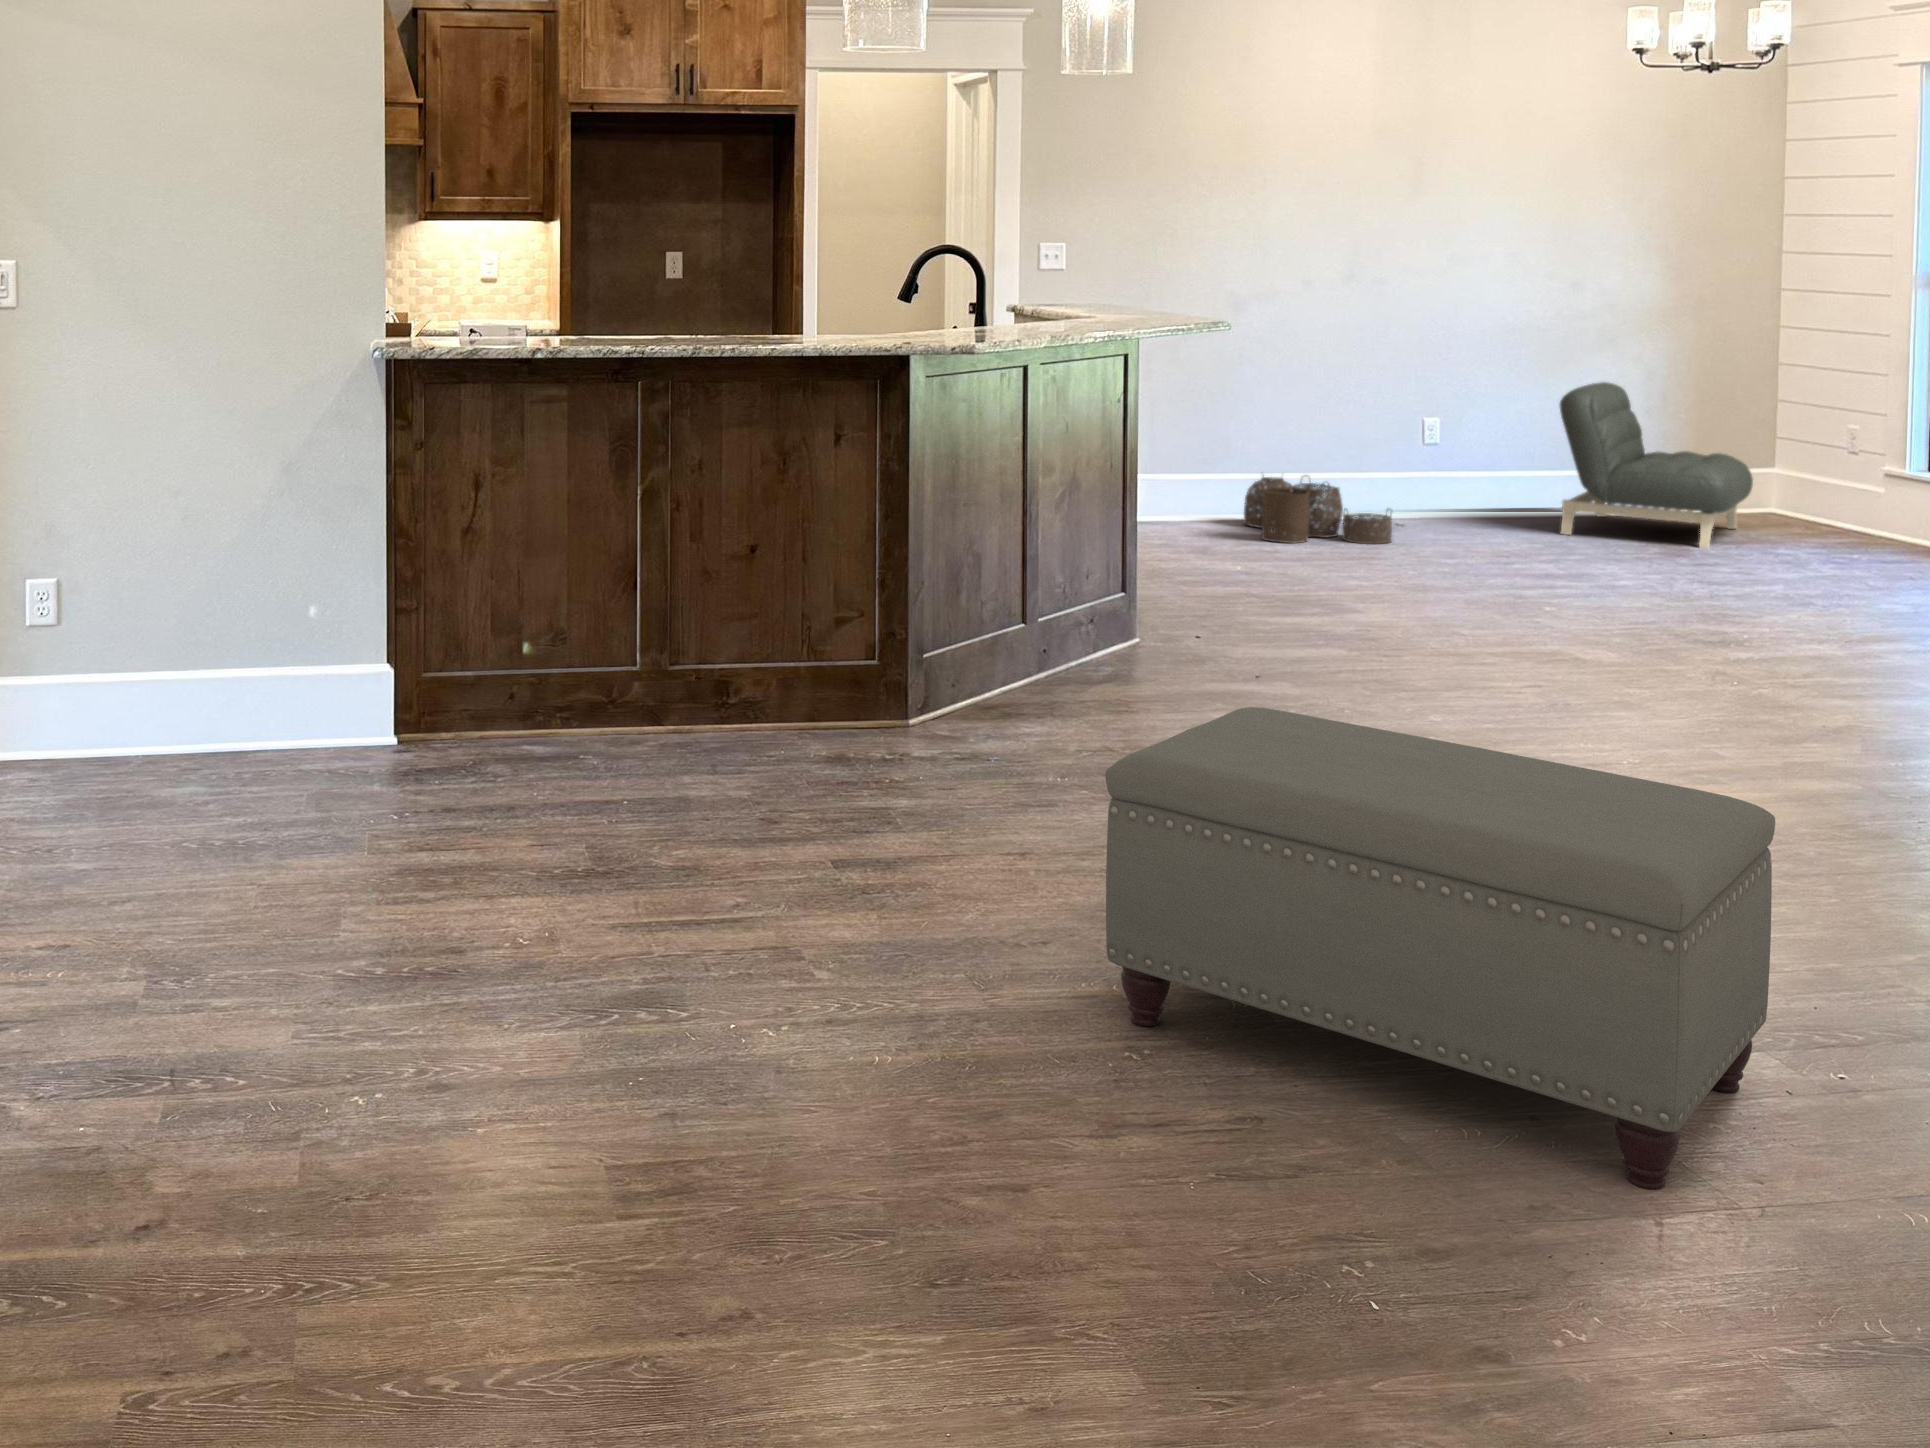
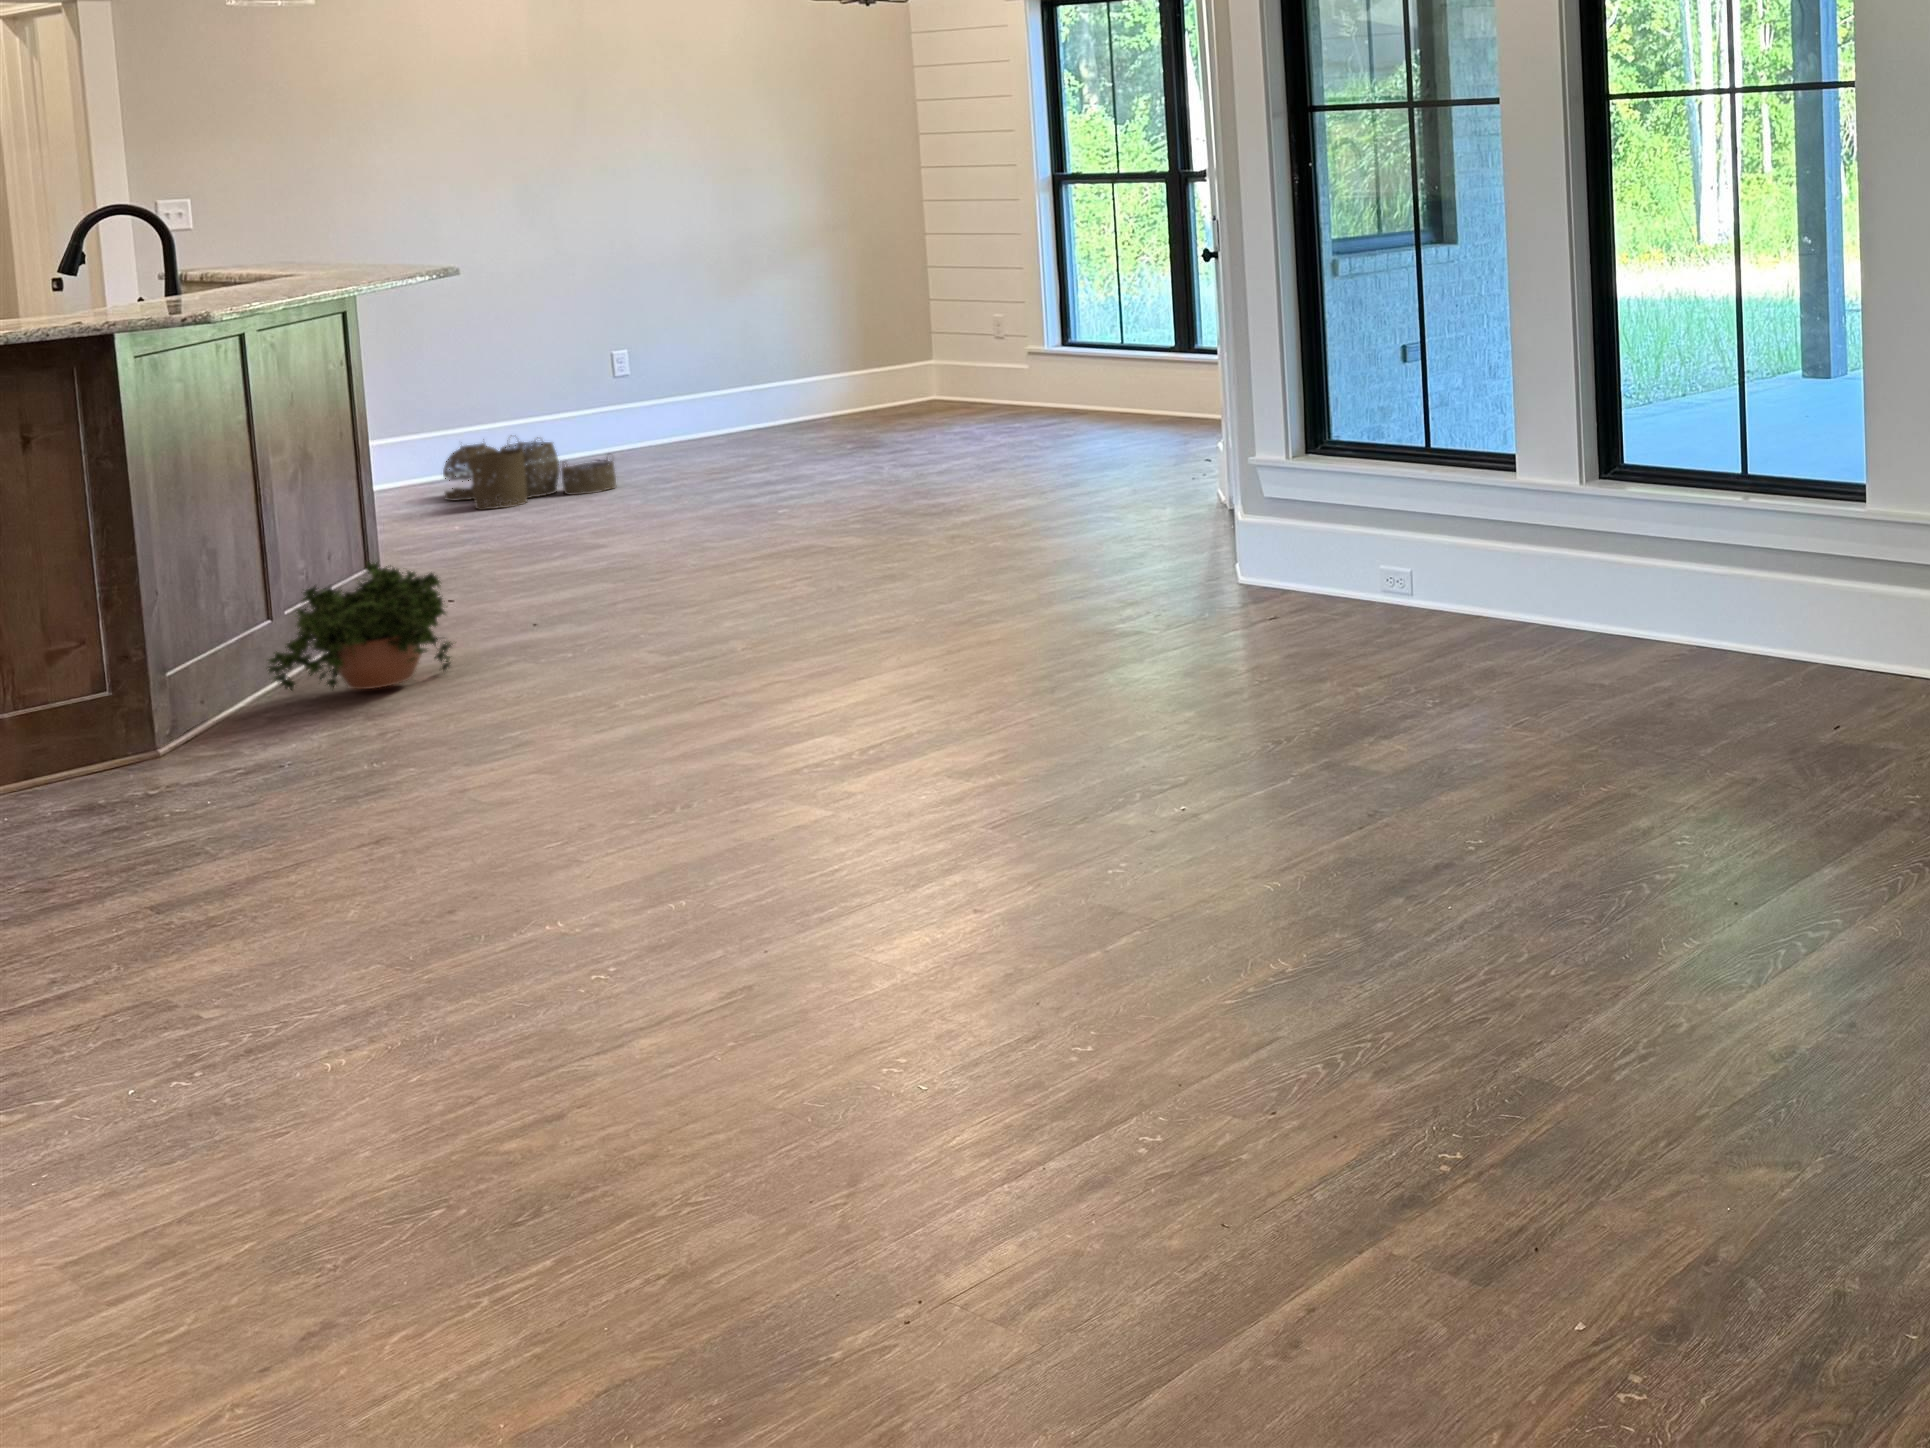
armchair: present [1560,382,1753,549] -> none [760,304,934,452]
potted plant: none [1005,588,1156,710] -> present [268,562,456,690]
ottoman: present [1105,707,1775,1190] -> none [548,554,1118,899]

